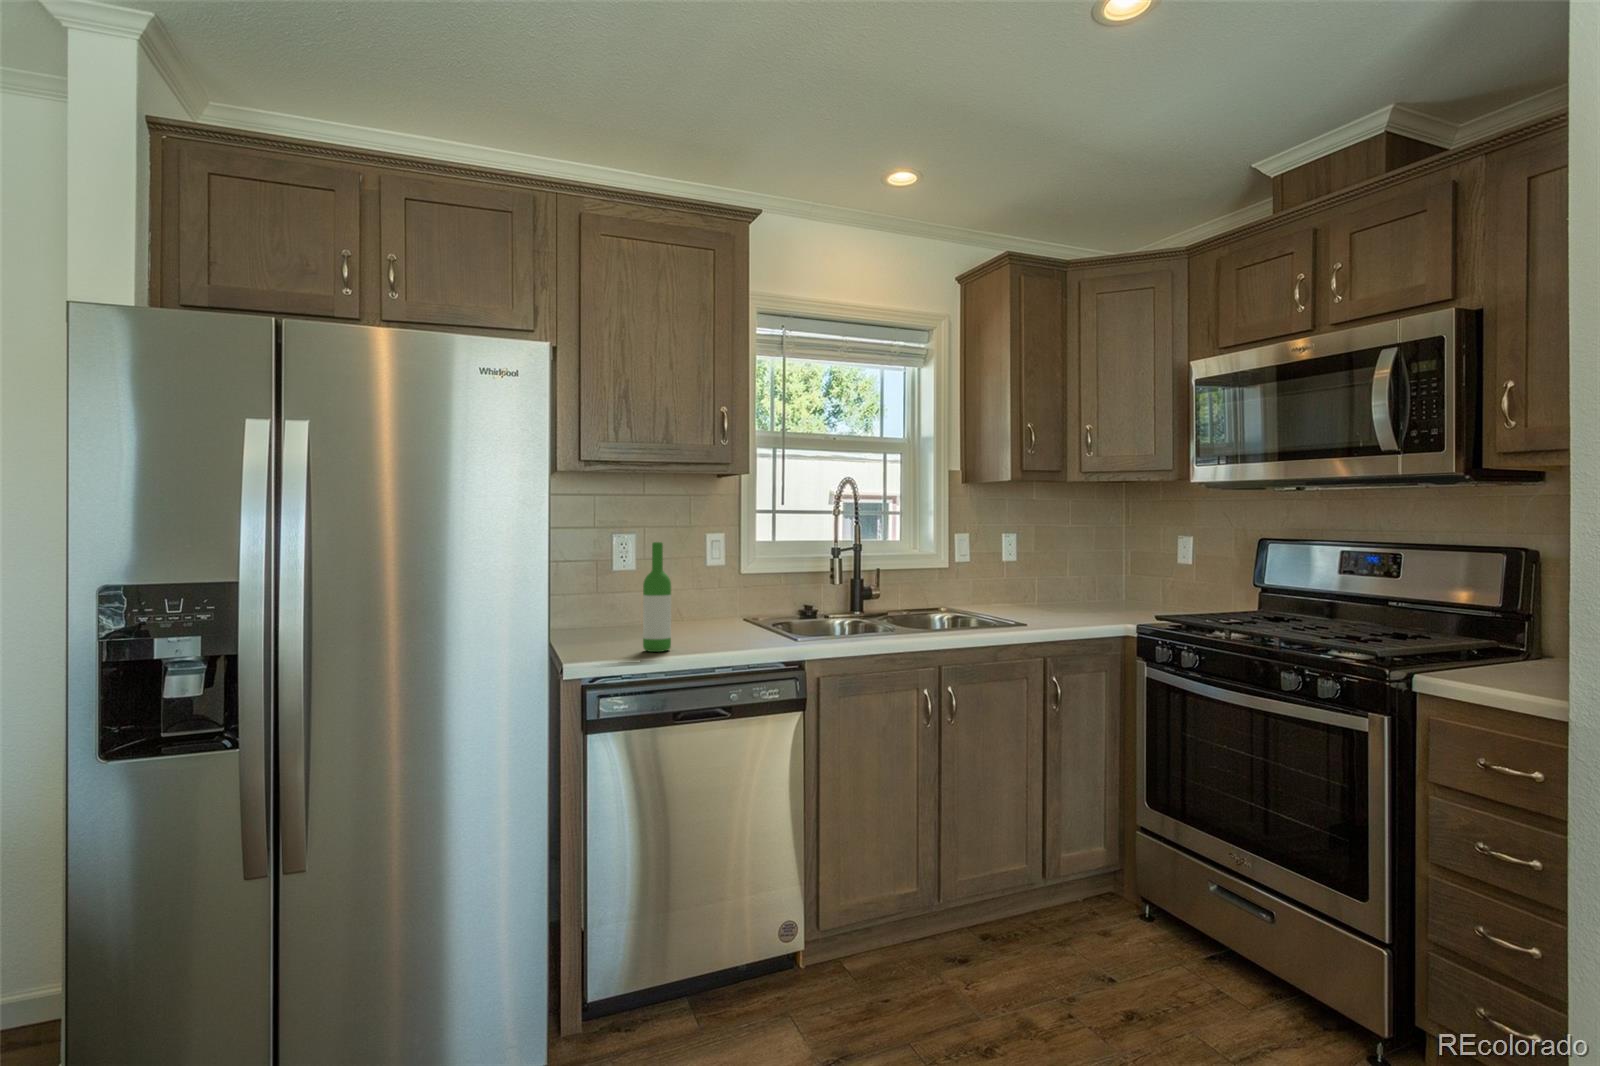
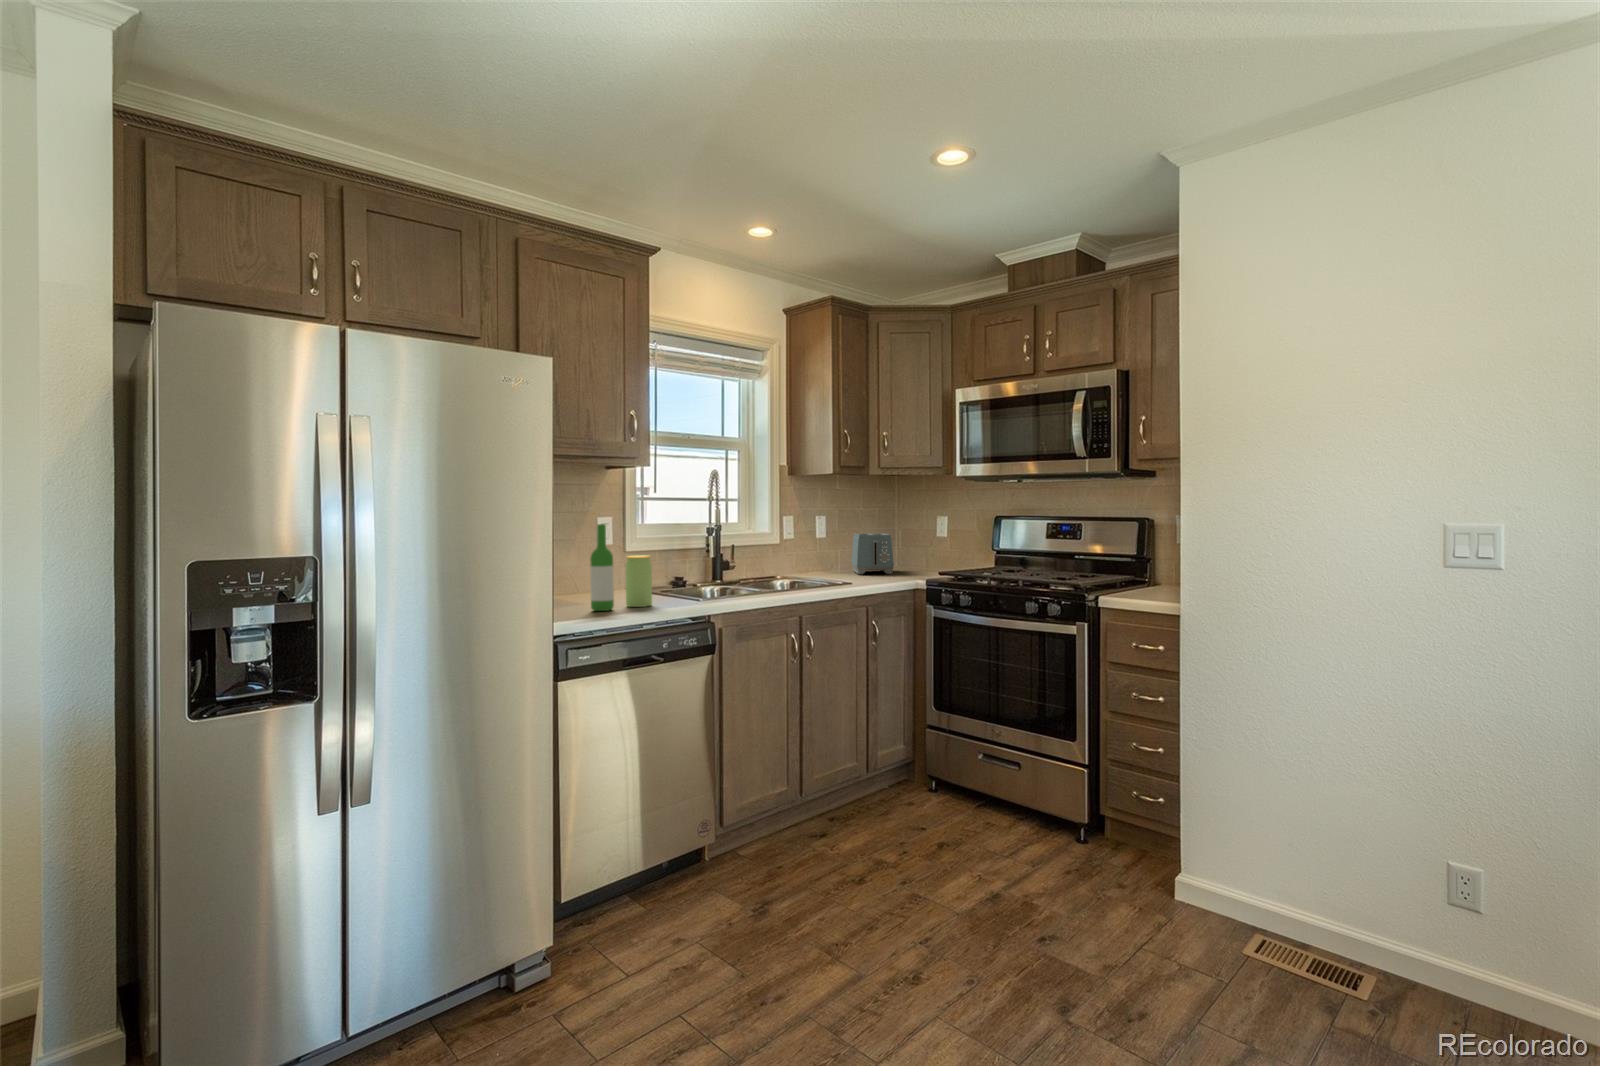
toaster: none [1049,557,1101,612] -> present [852,533,894,574]
jar: none [694,582,727,648] -> present [626,556,652,607]

